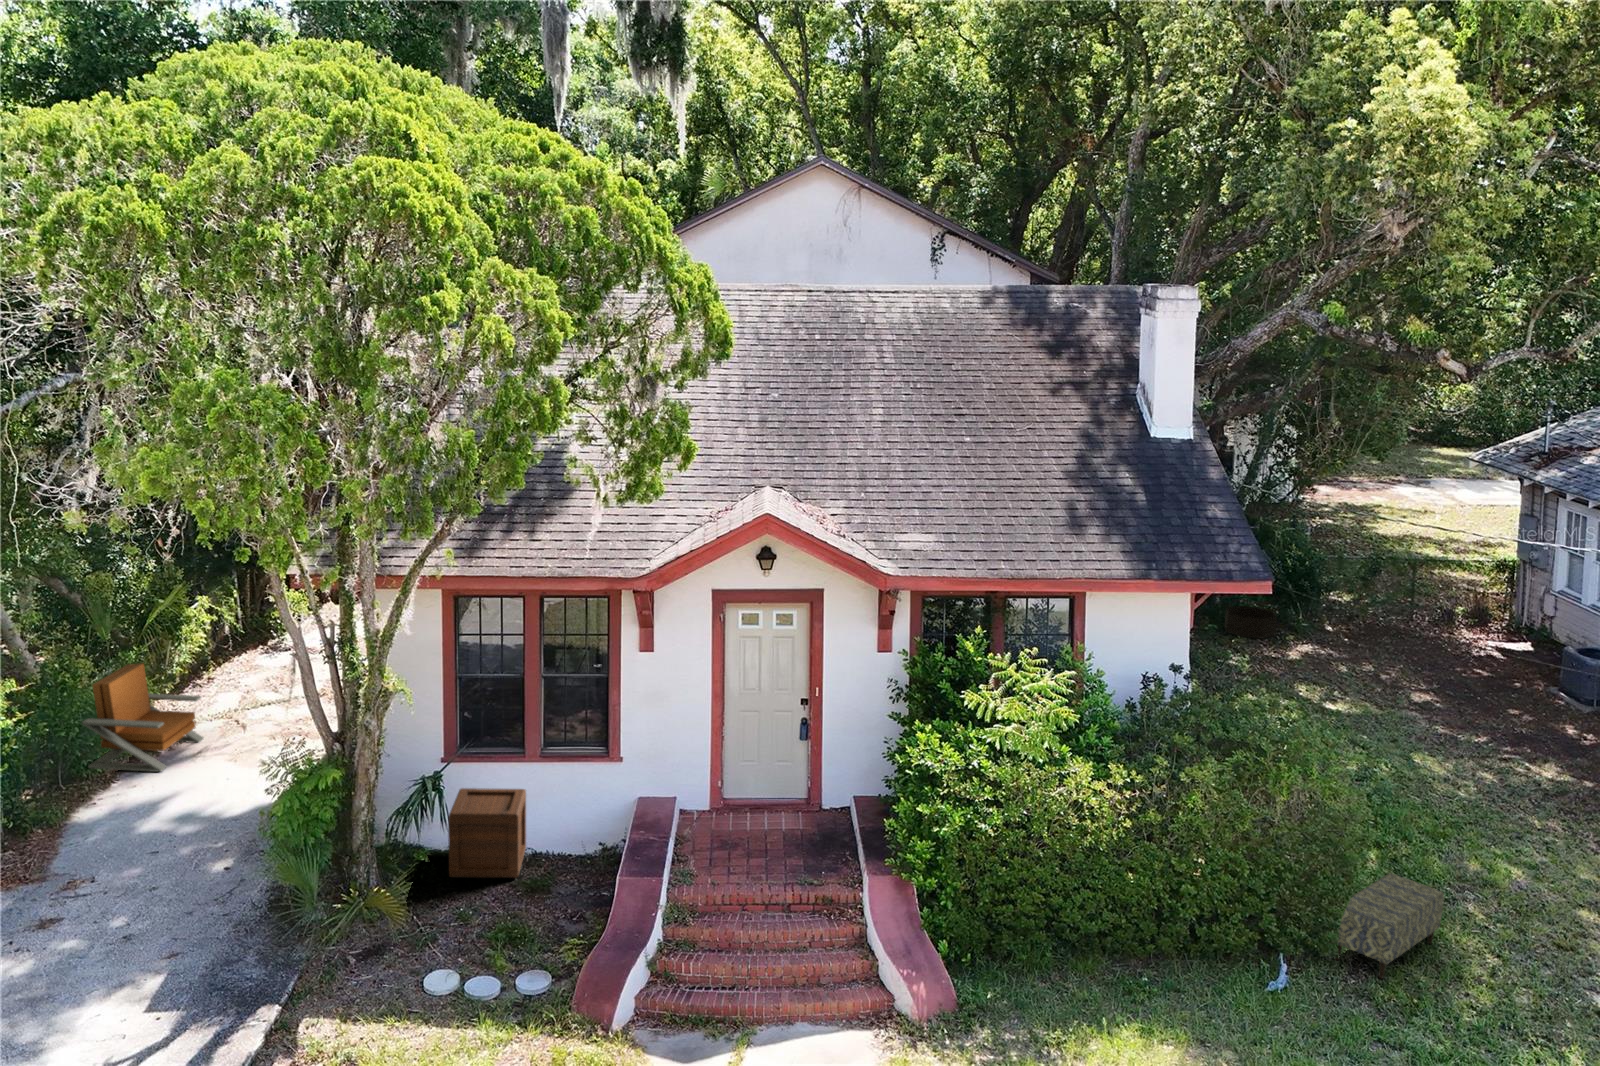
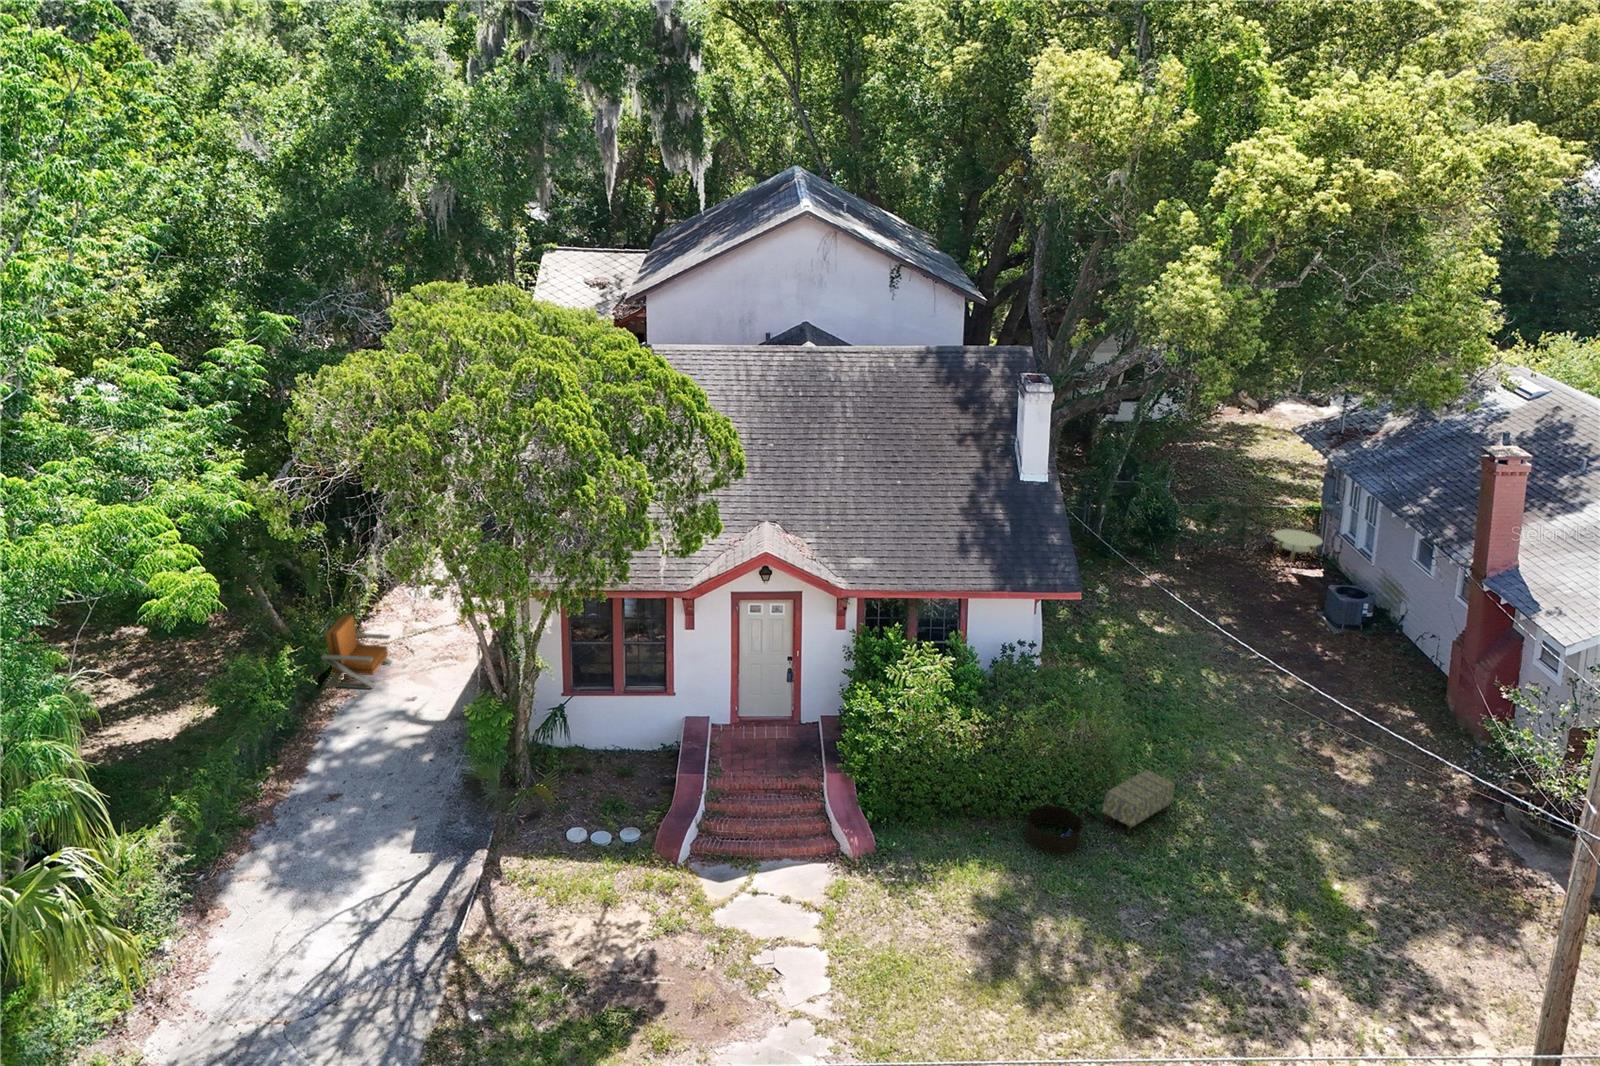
round table: none [1454,594,1524,633] -> present [1274,529,1323,562]
basket: present [1224,606,1277,638] -> present [1025,805,1082,855]
wooden crate: present [448,788,526,878] -> none [570,711,615,767]

